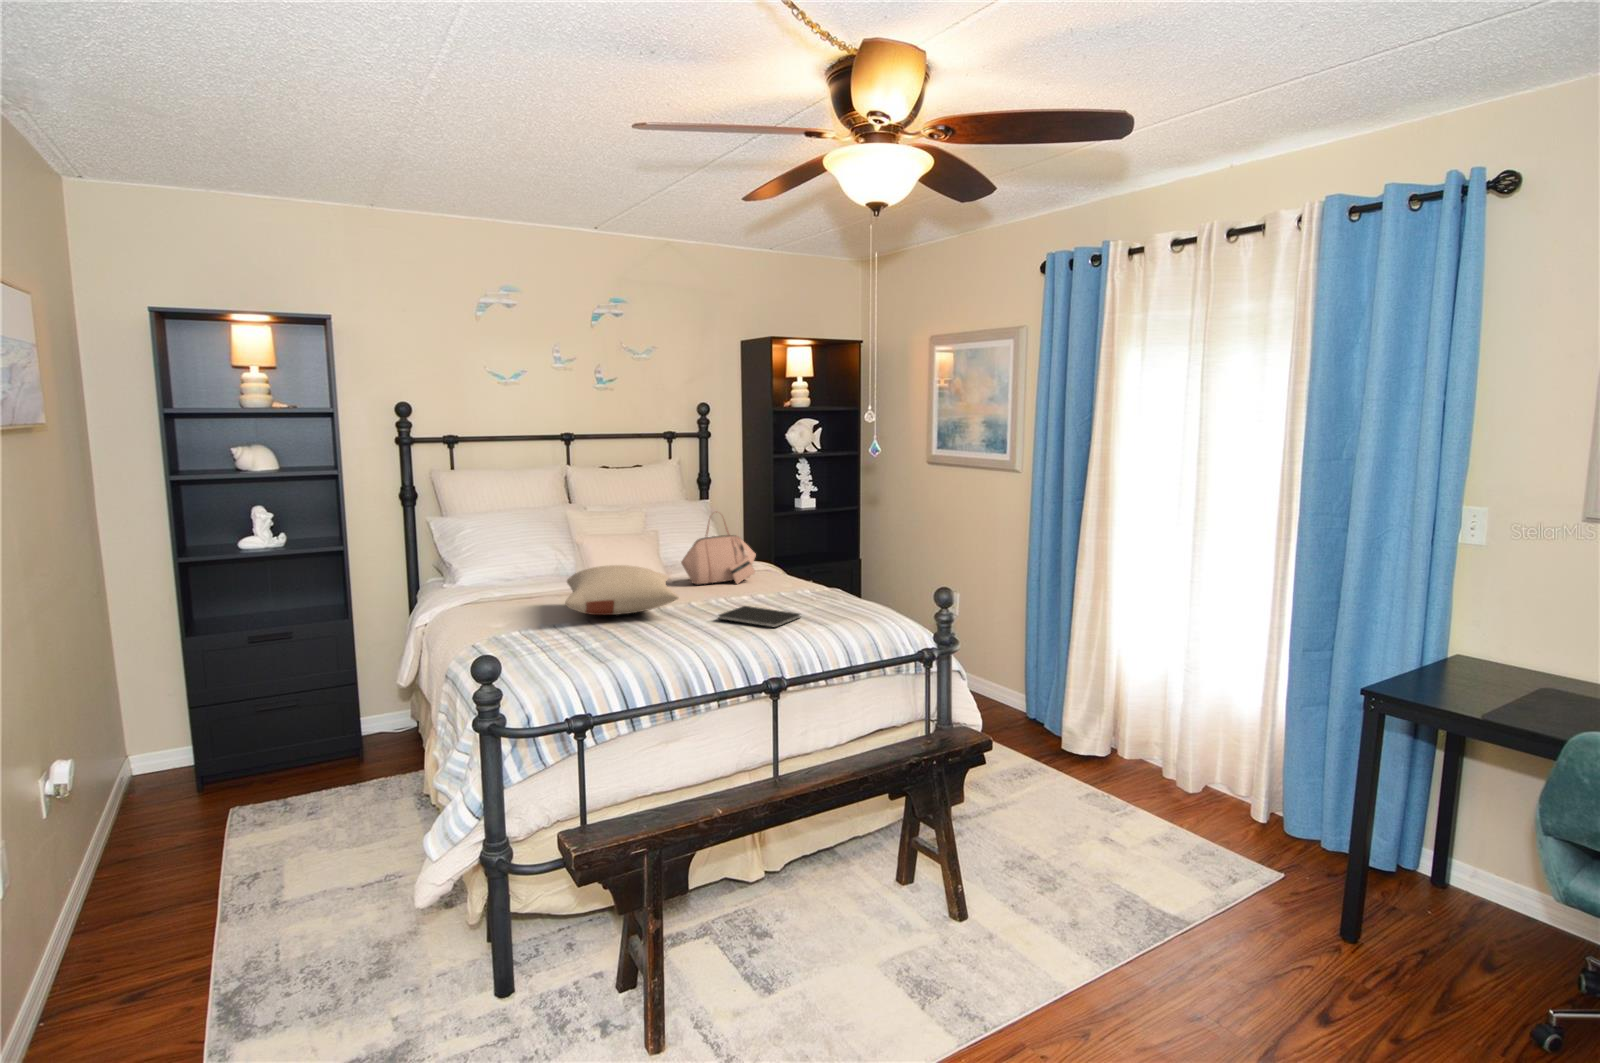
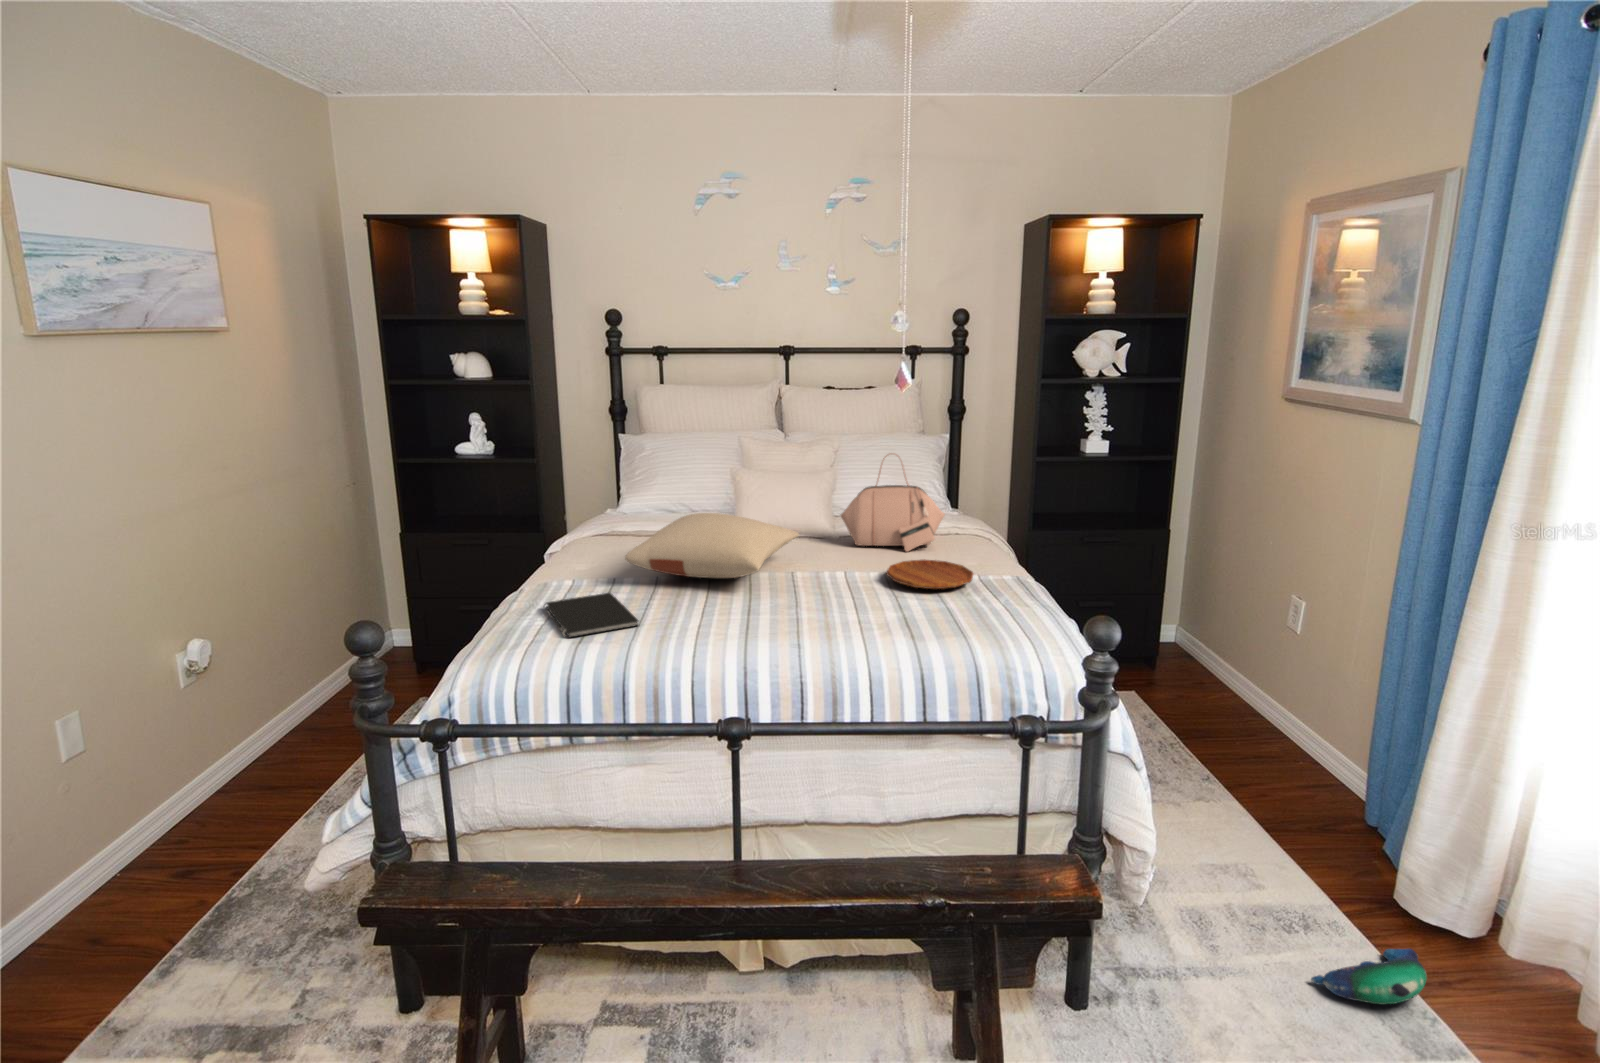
tray: none [747,583,810,600] -> present [886,560,973,589]
notebook: present [718,606,800,628] -> present [545,593,638,637]
plush toy: none [1040,767,1090,798] -> present [1311,949,1427,1004]

